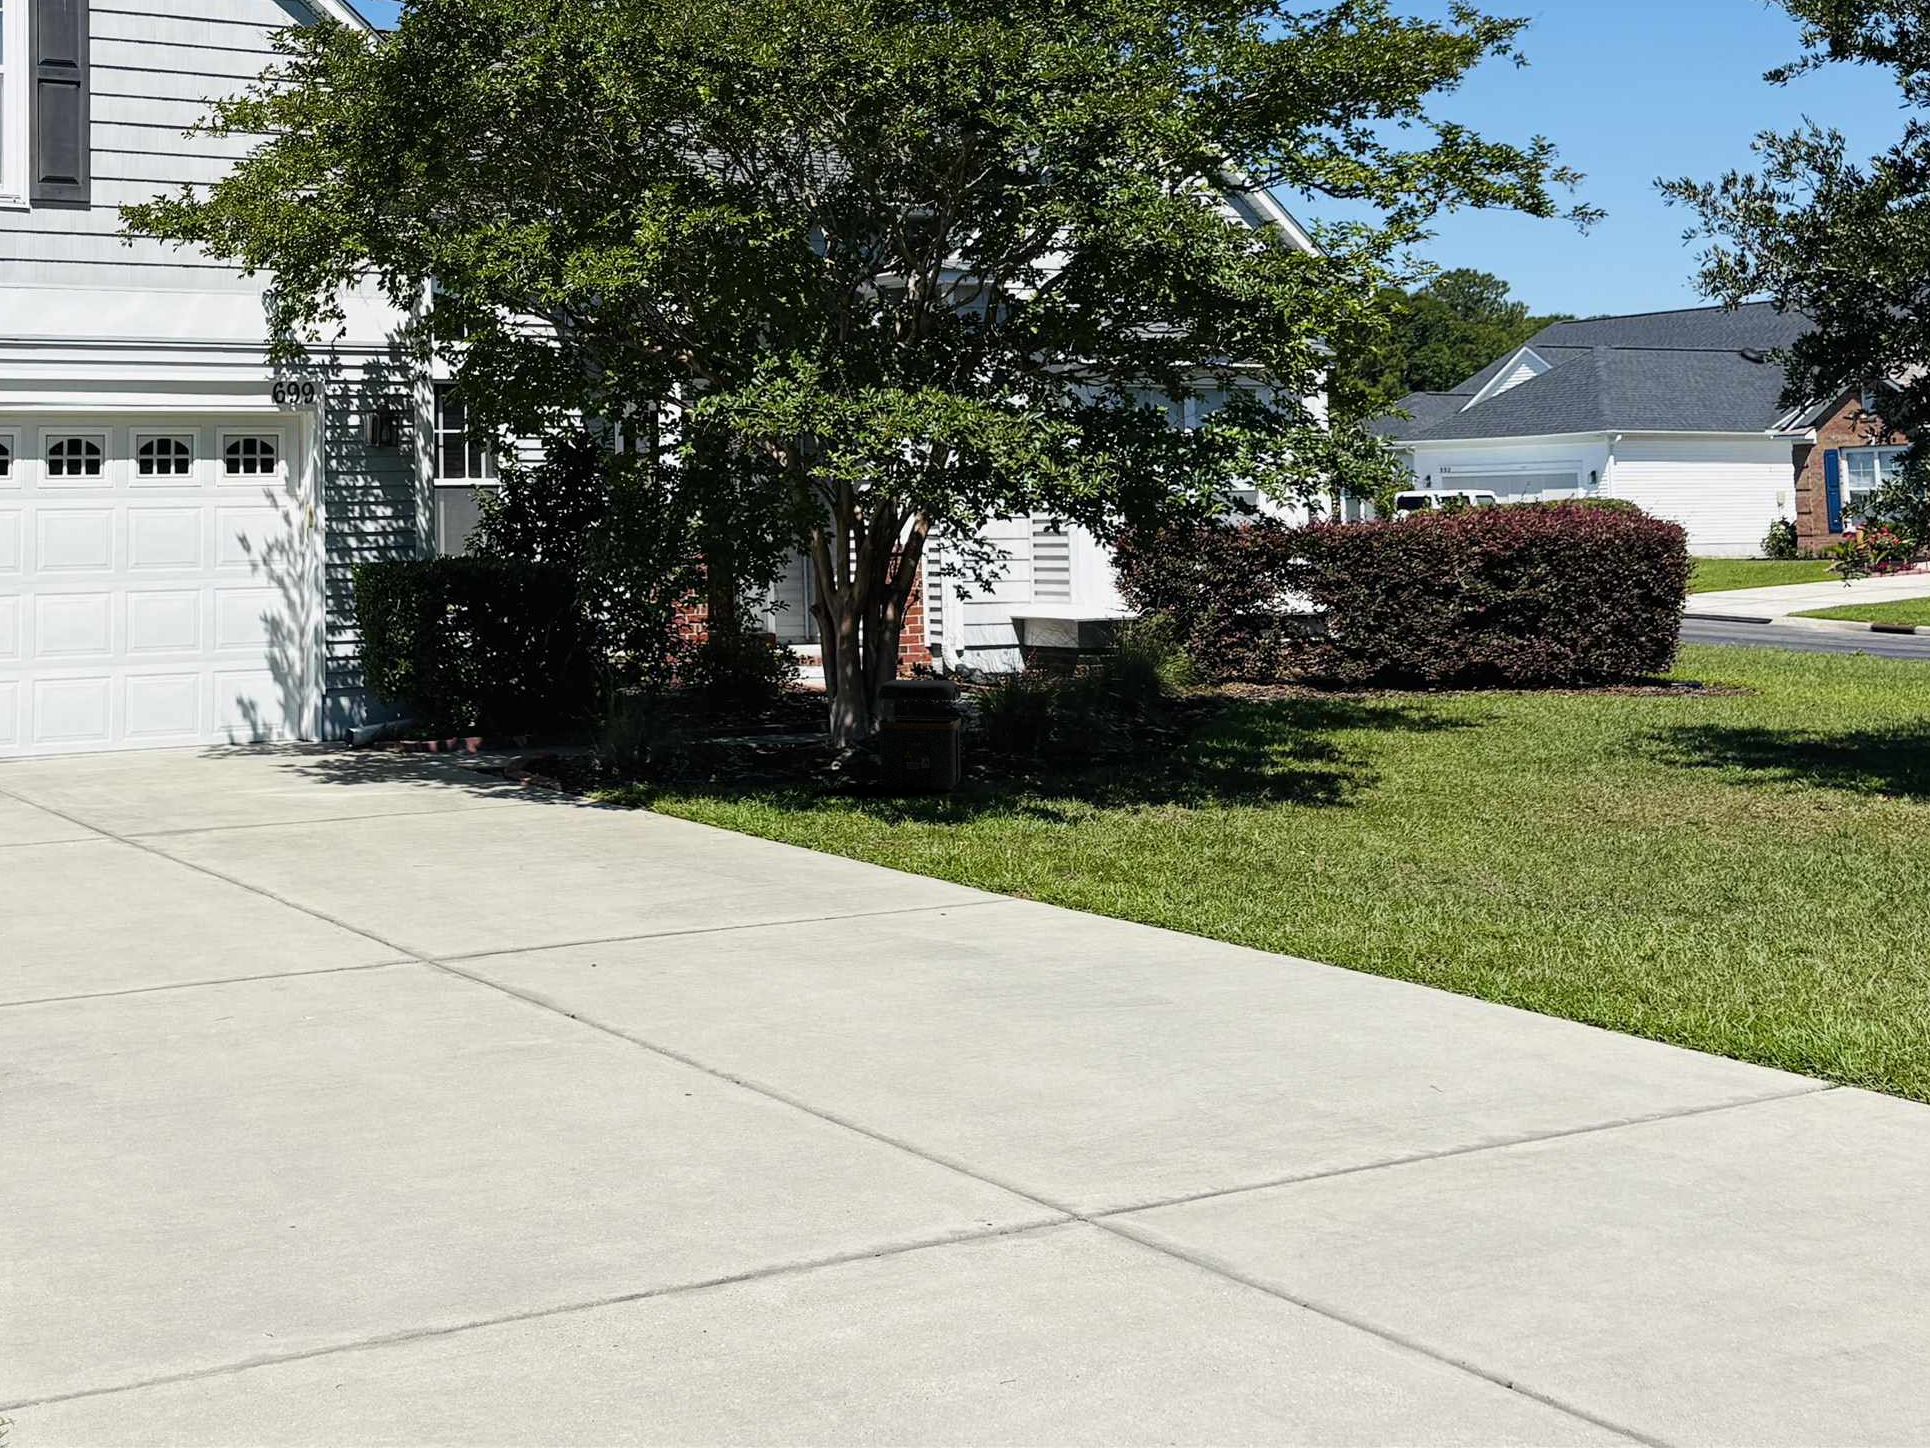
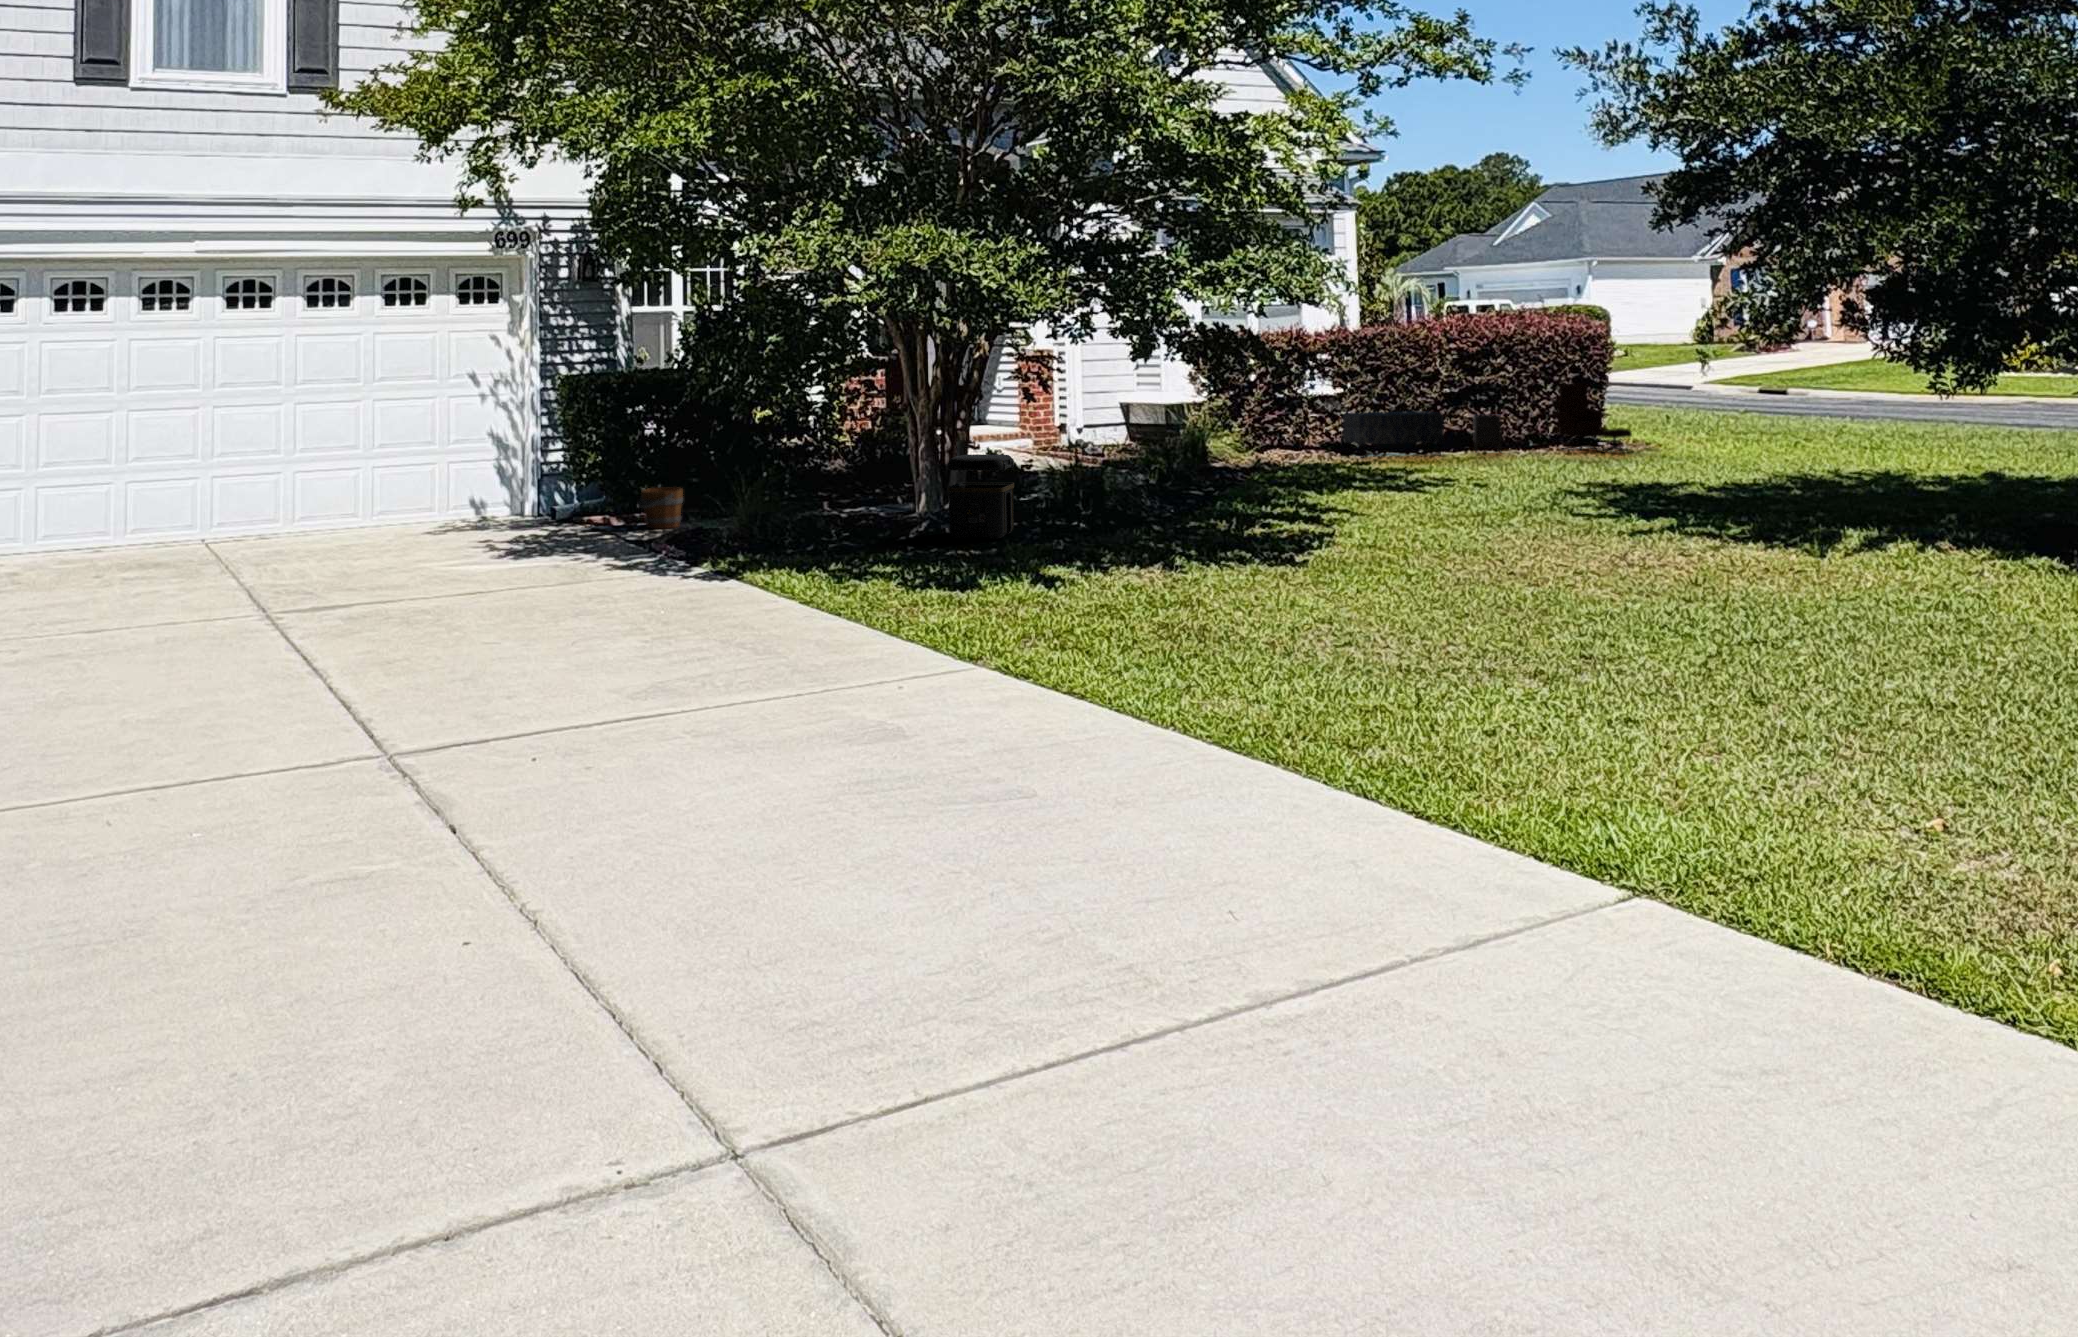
lounge chair: none [1618,597,1733,696] -> present [1555,383,1632,452]
bench: none [1325,633,1468,697] -> present [1343,411,1444,458]
planter: none [1506,639,1548,693] -> present [1473,414,1502,452]
bucket: none [451,719,512,773] -> present [638,487,683,529]

